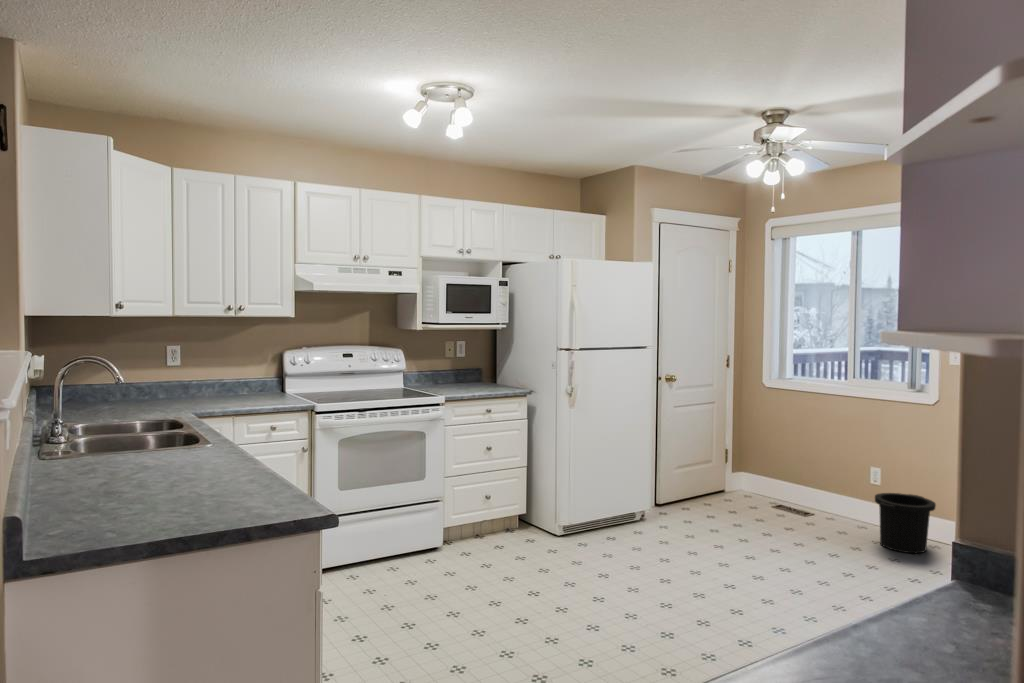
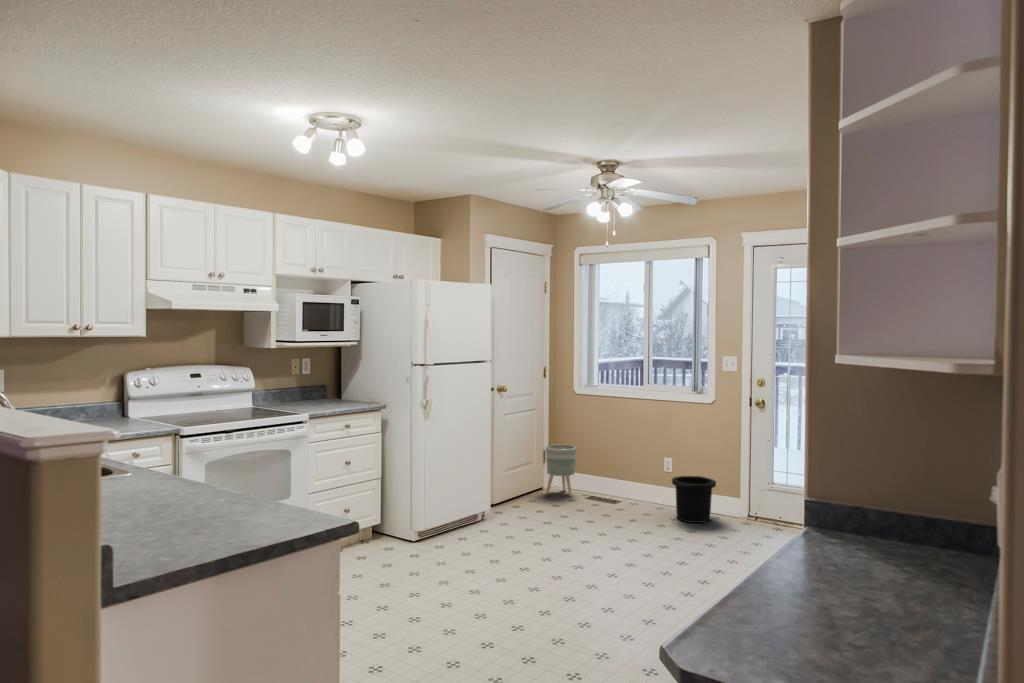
planter: none [725,443,762,503] -> present [546,444,577,496]

